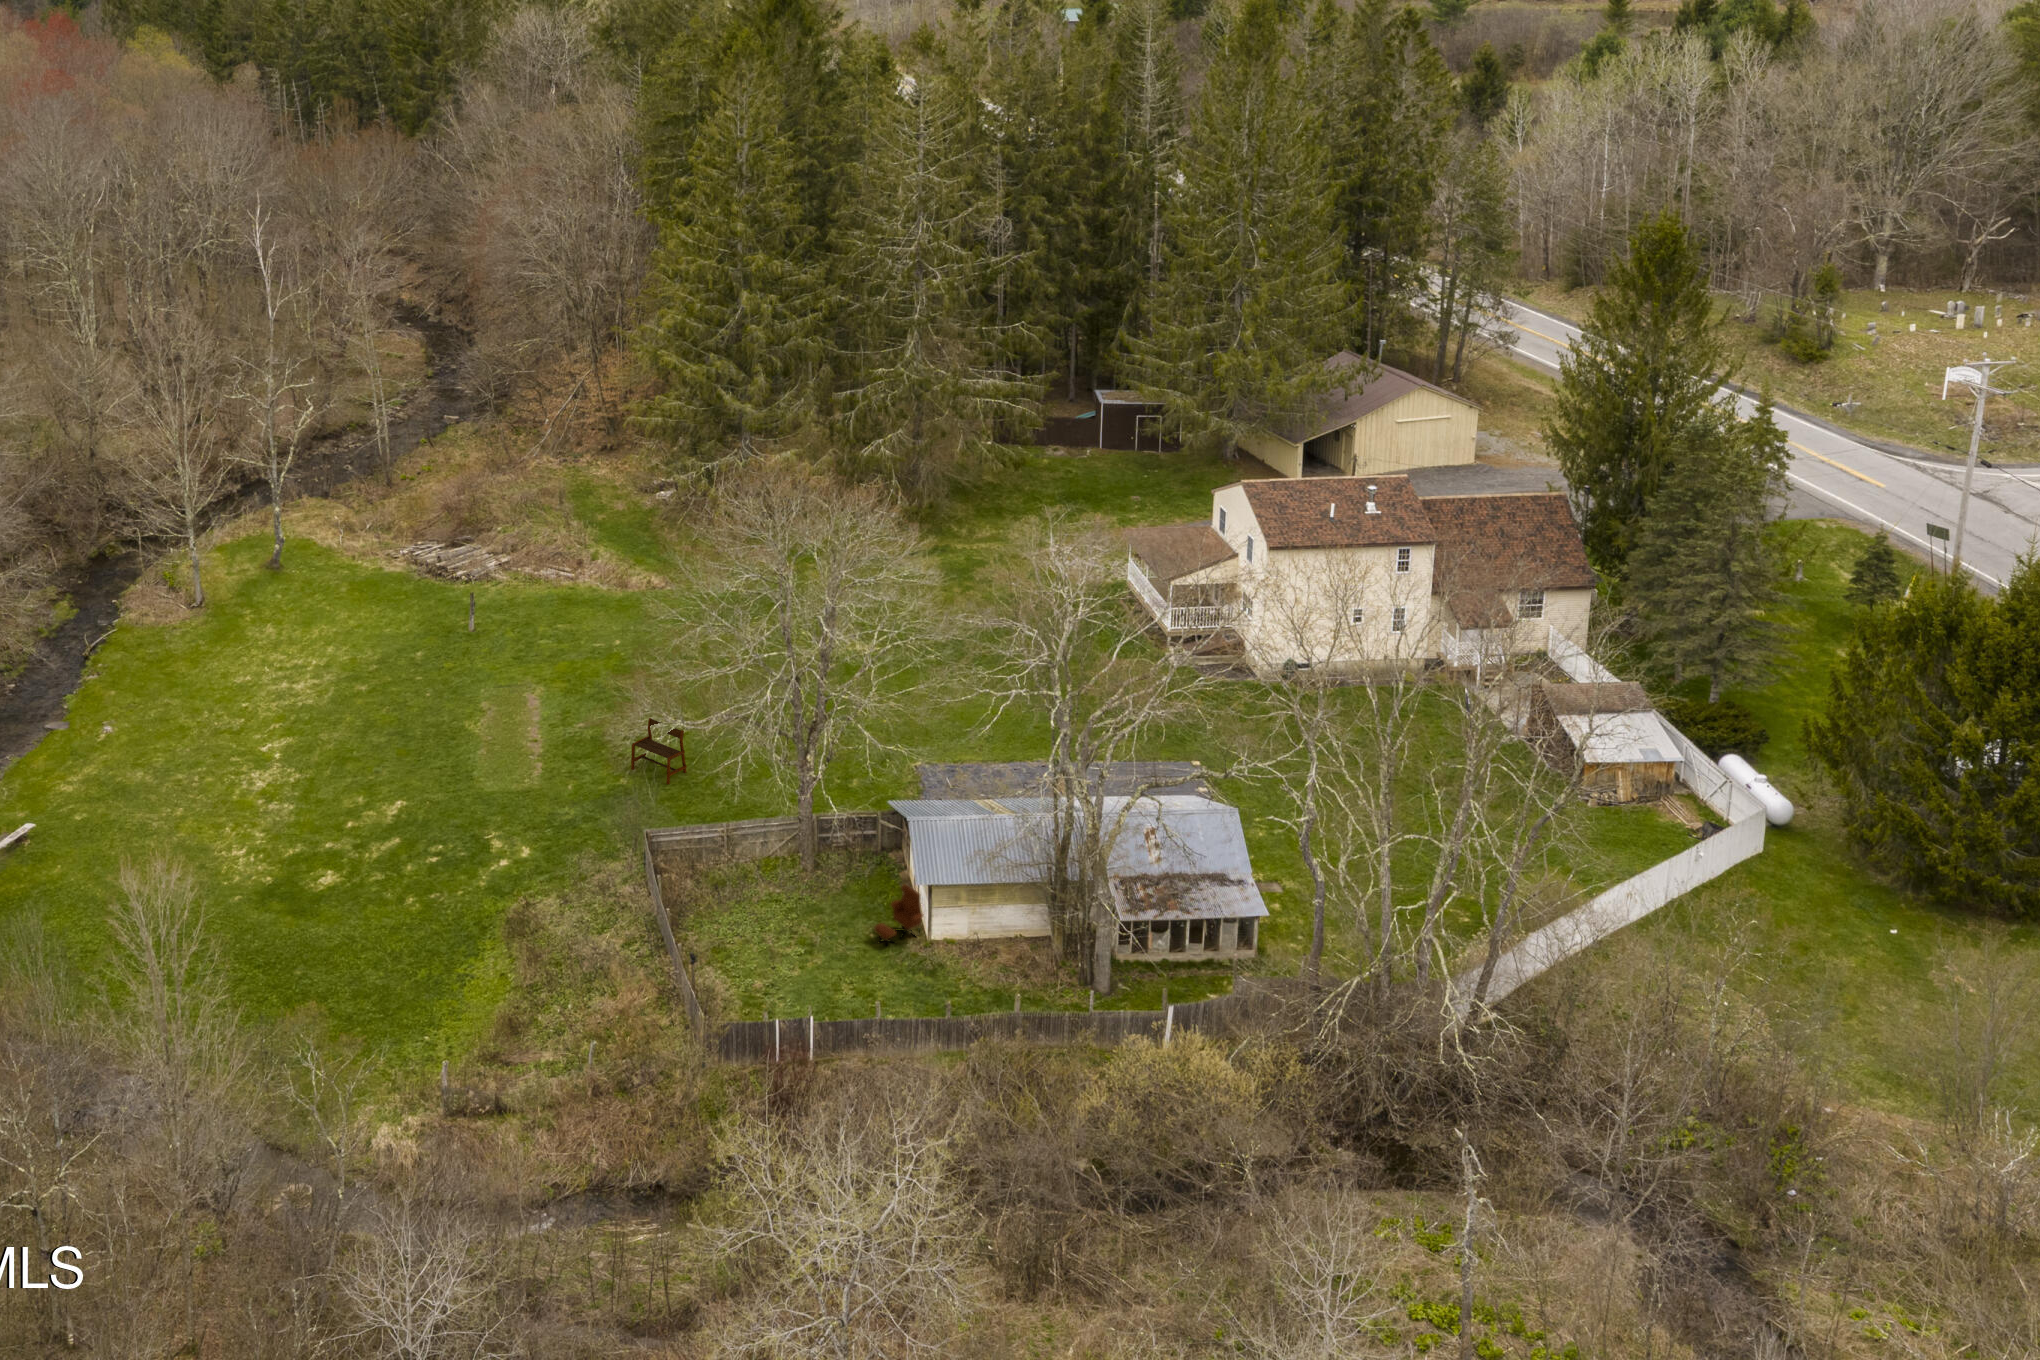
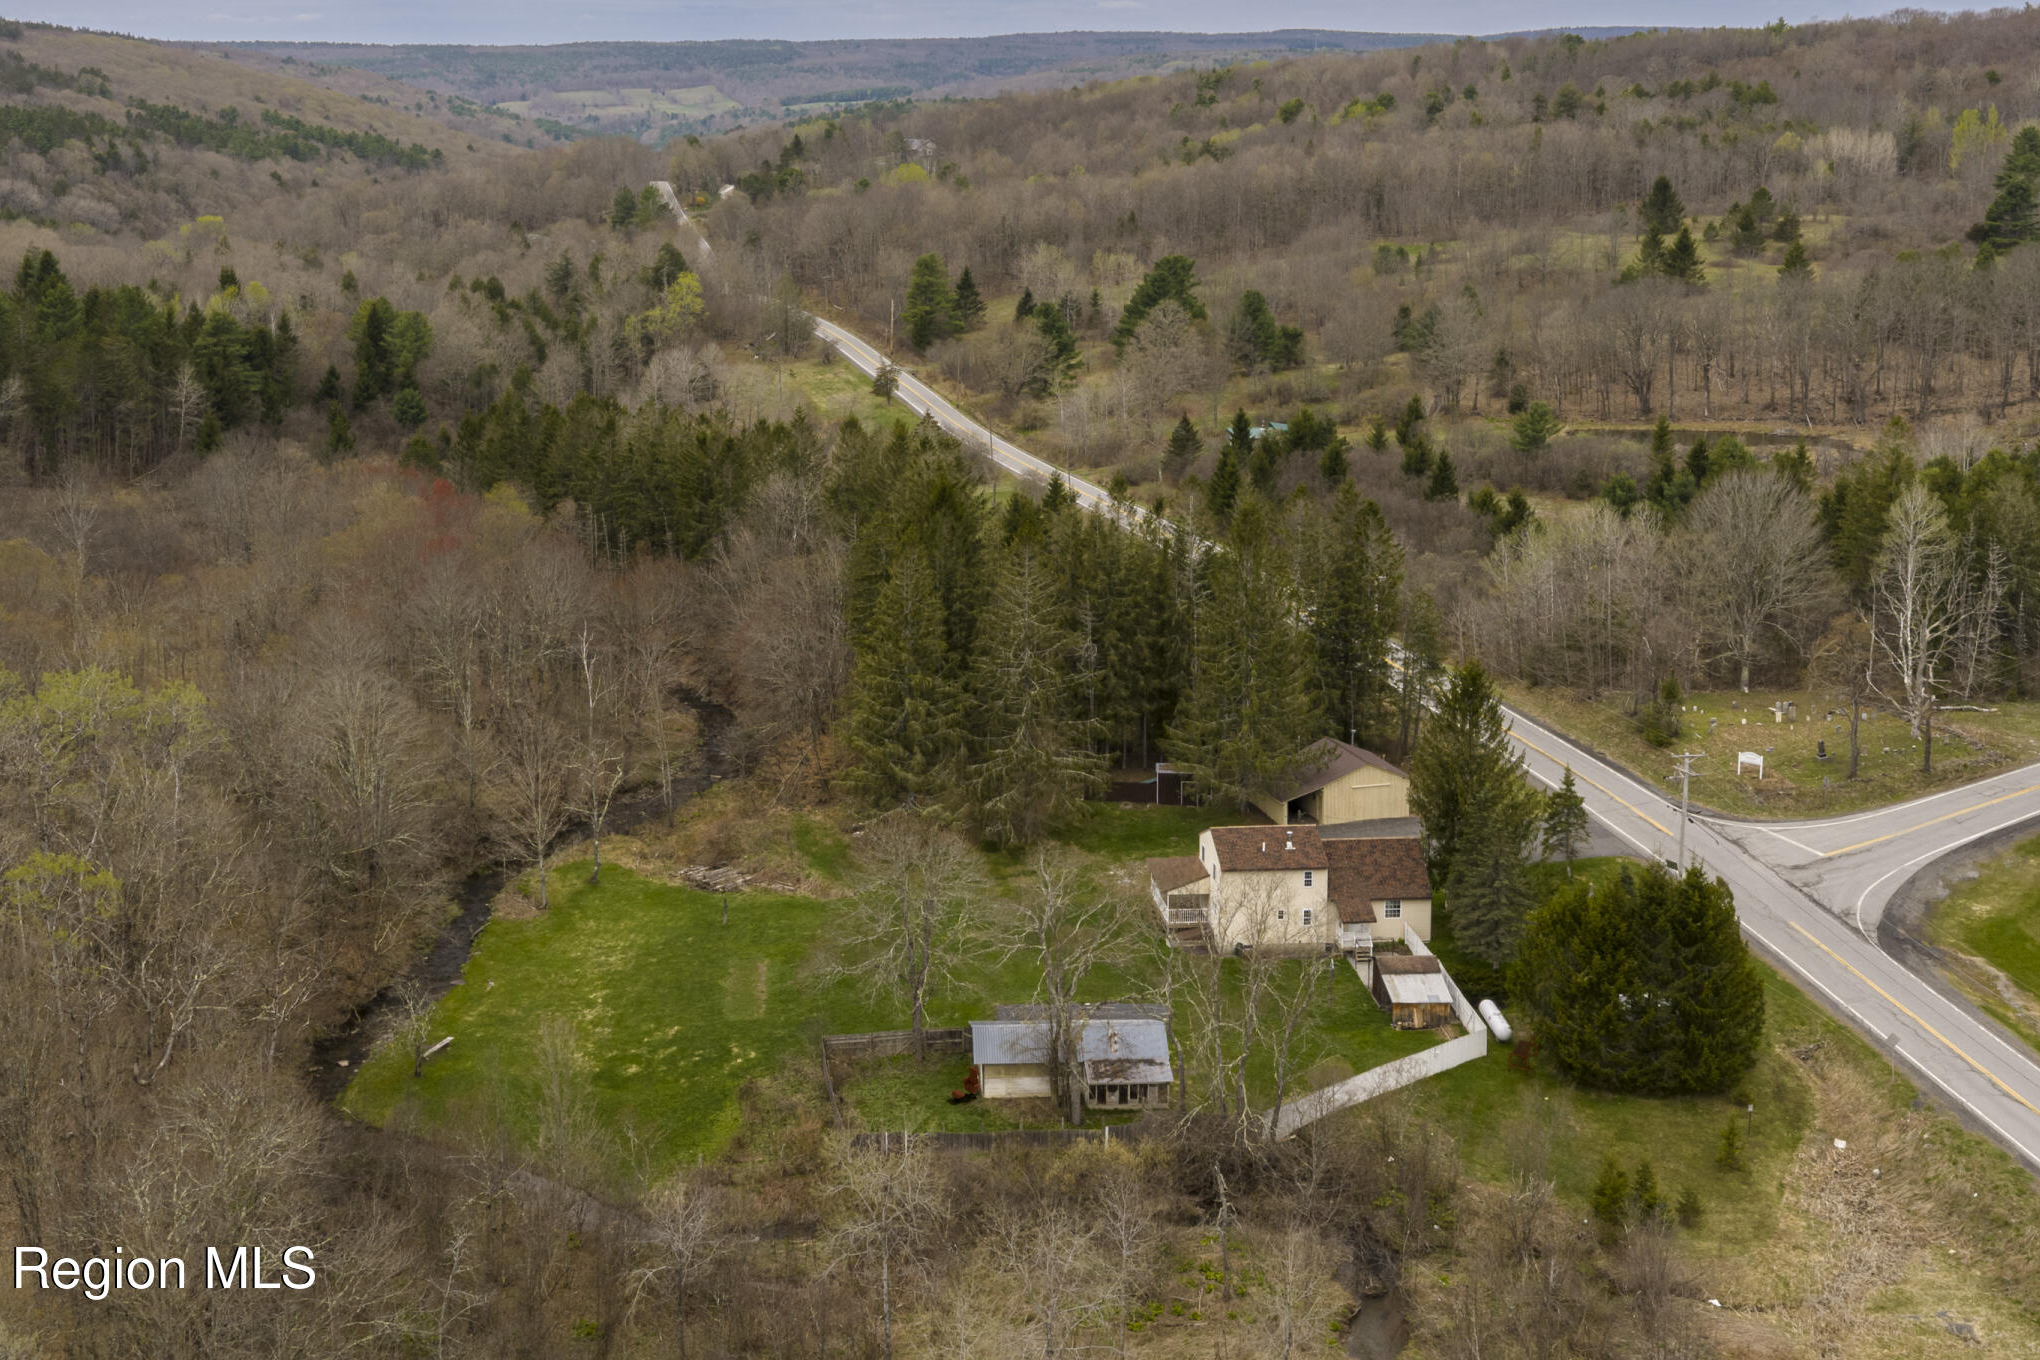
bench: present [631,718,687,784] -> present [1508,1034,1538,1073]

